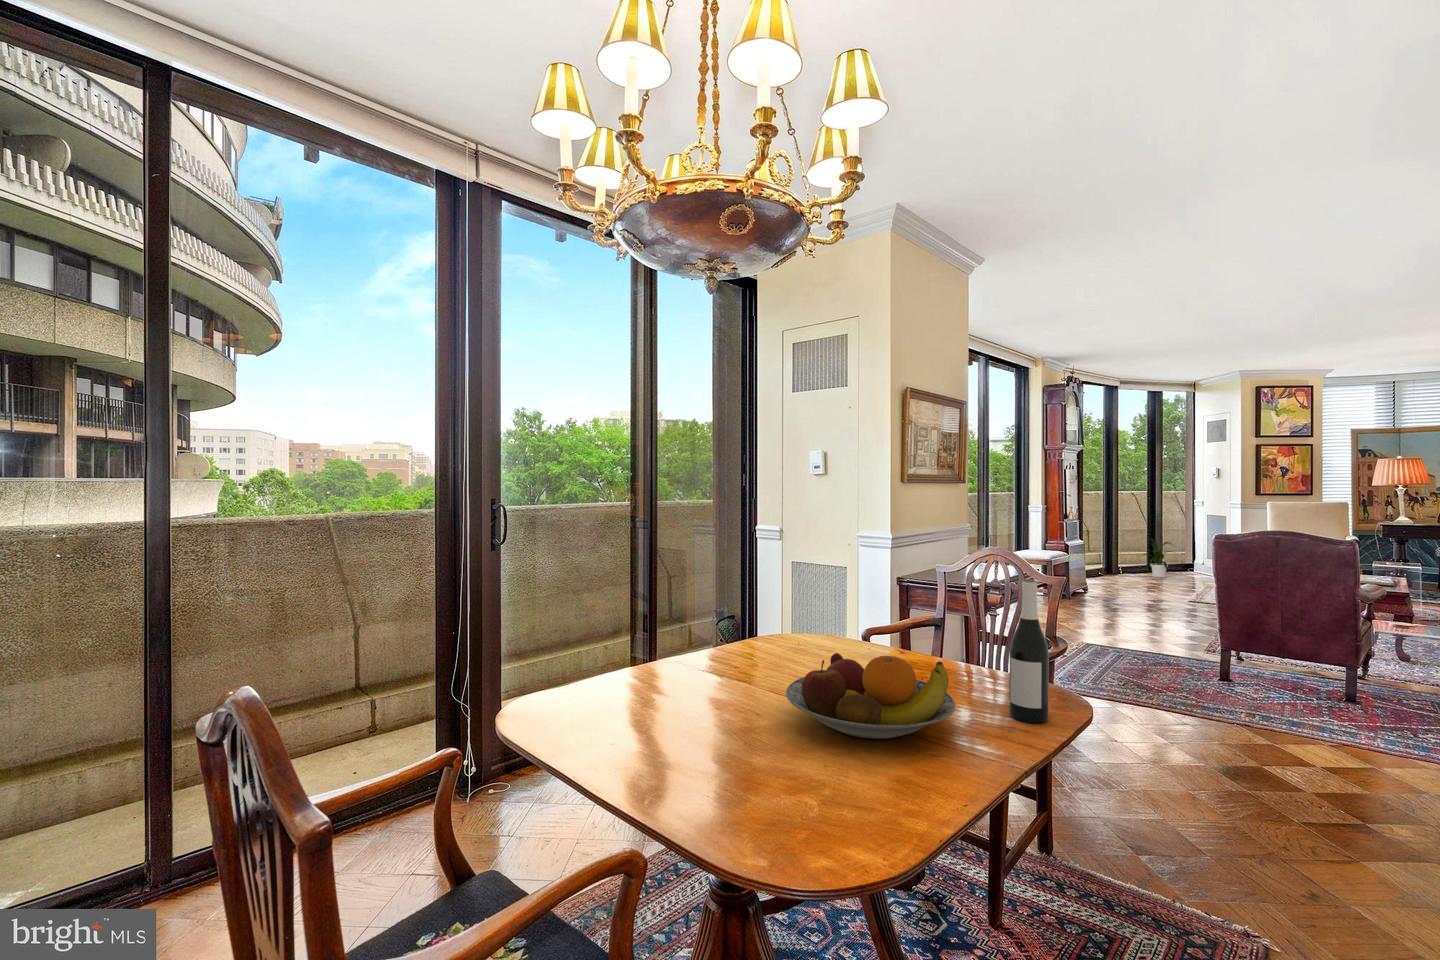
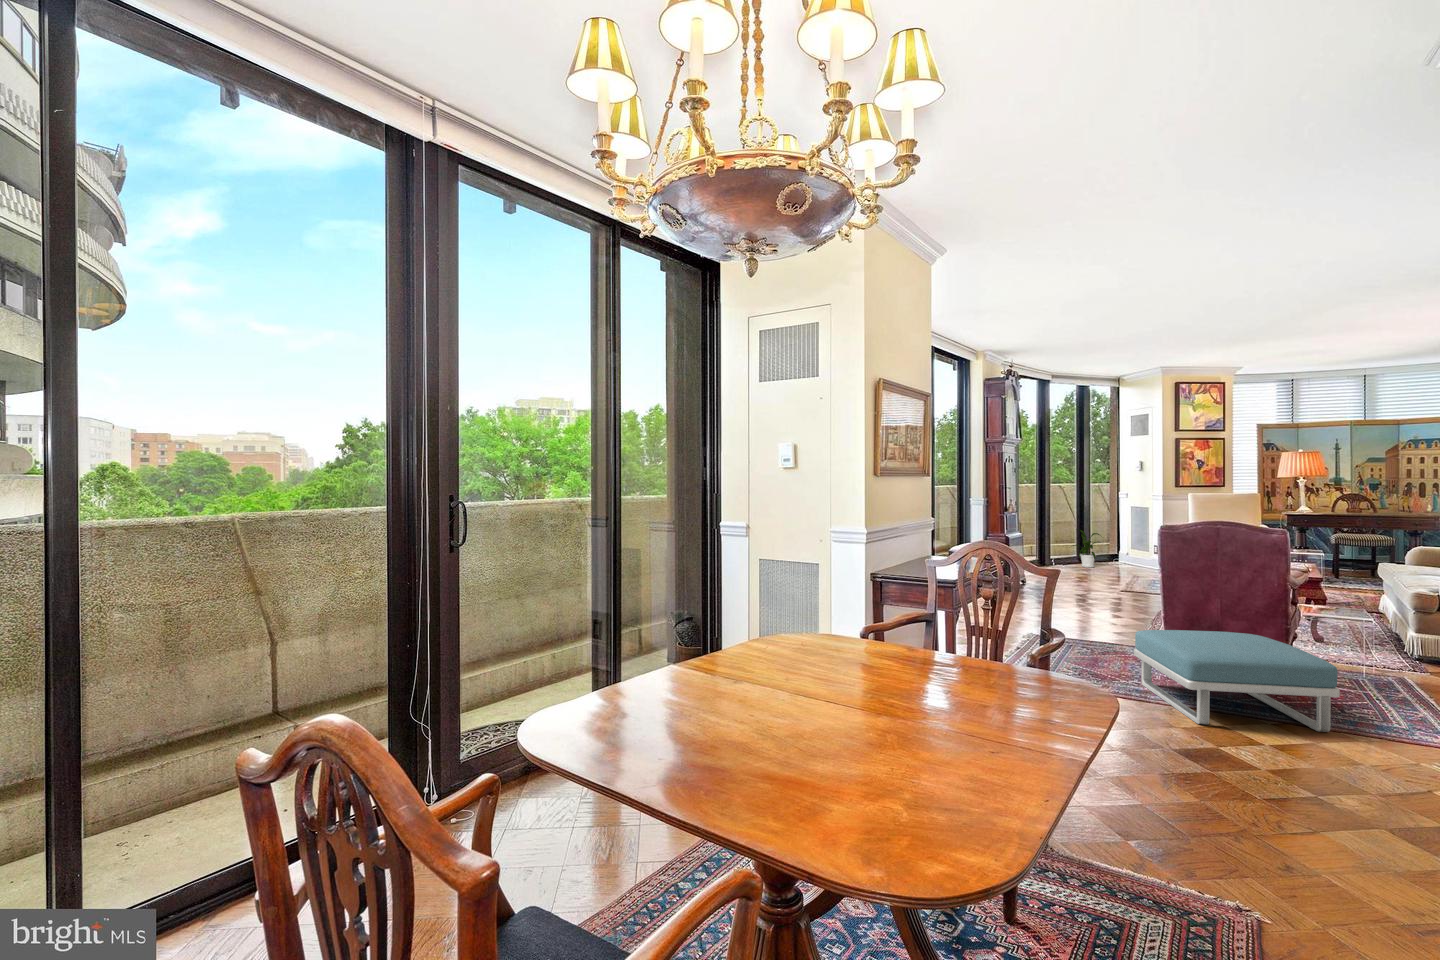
wine bottle: present [1009,579,1049,723] -> none [1044,571,1084,716]
footstool: none [1182,643,1406,758] -> present [1134,630,1340,732]
fruit bowl: present [786,653,956,739] -> none [824,652,1004,741]

